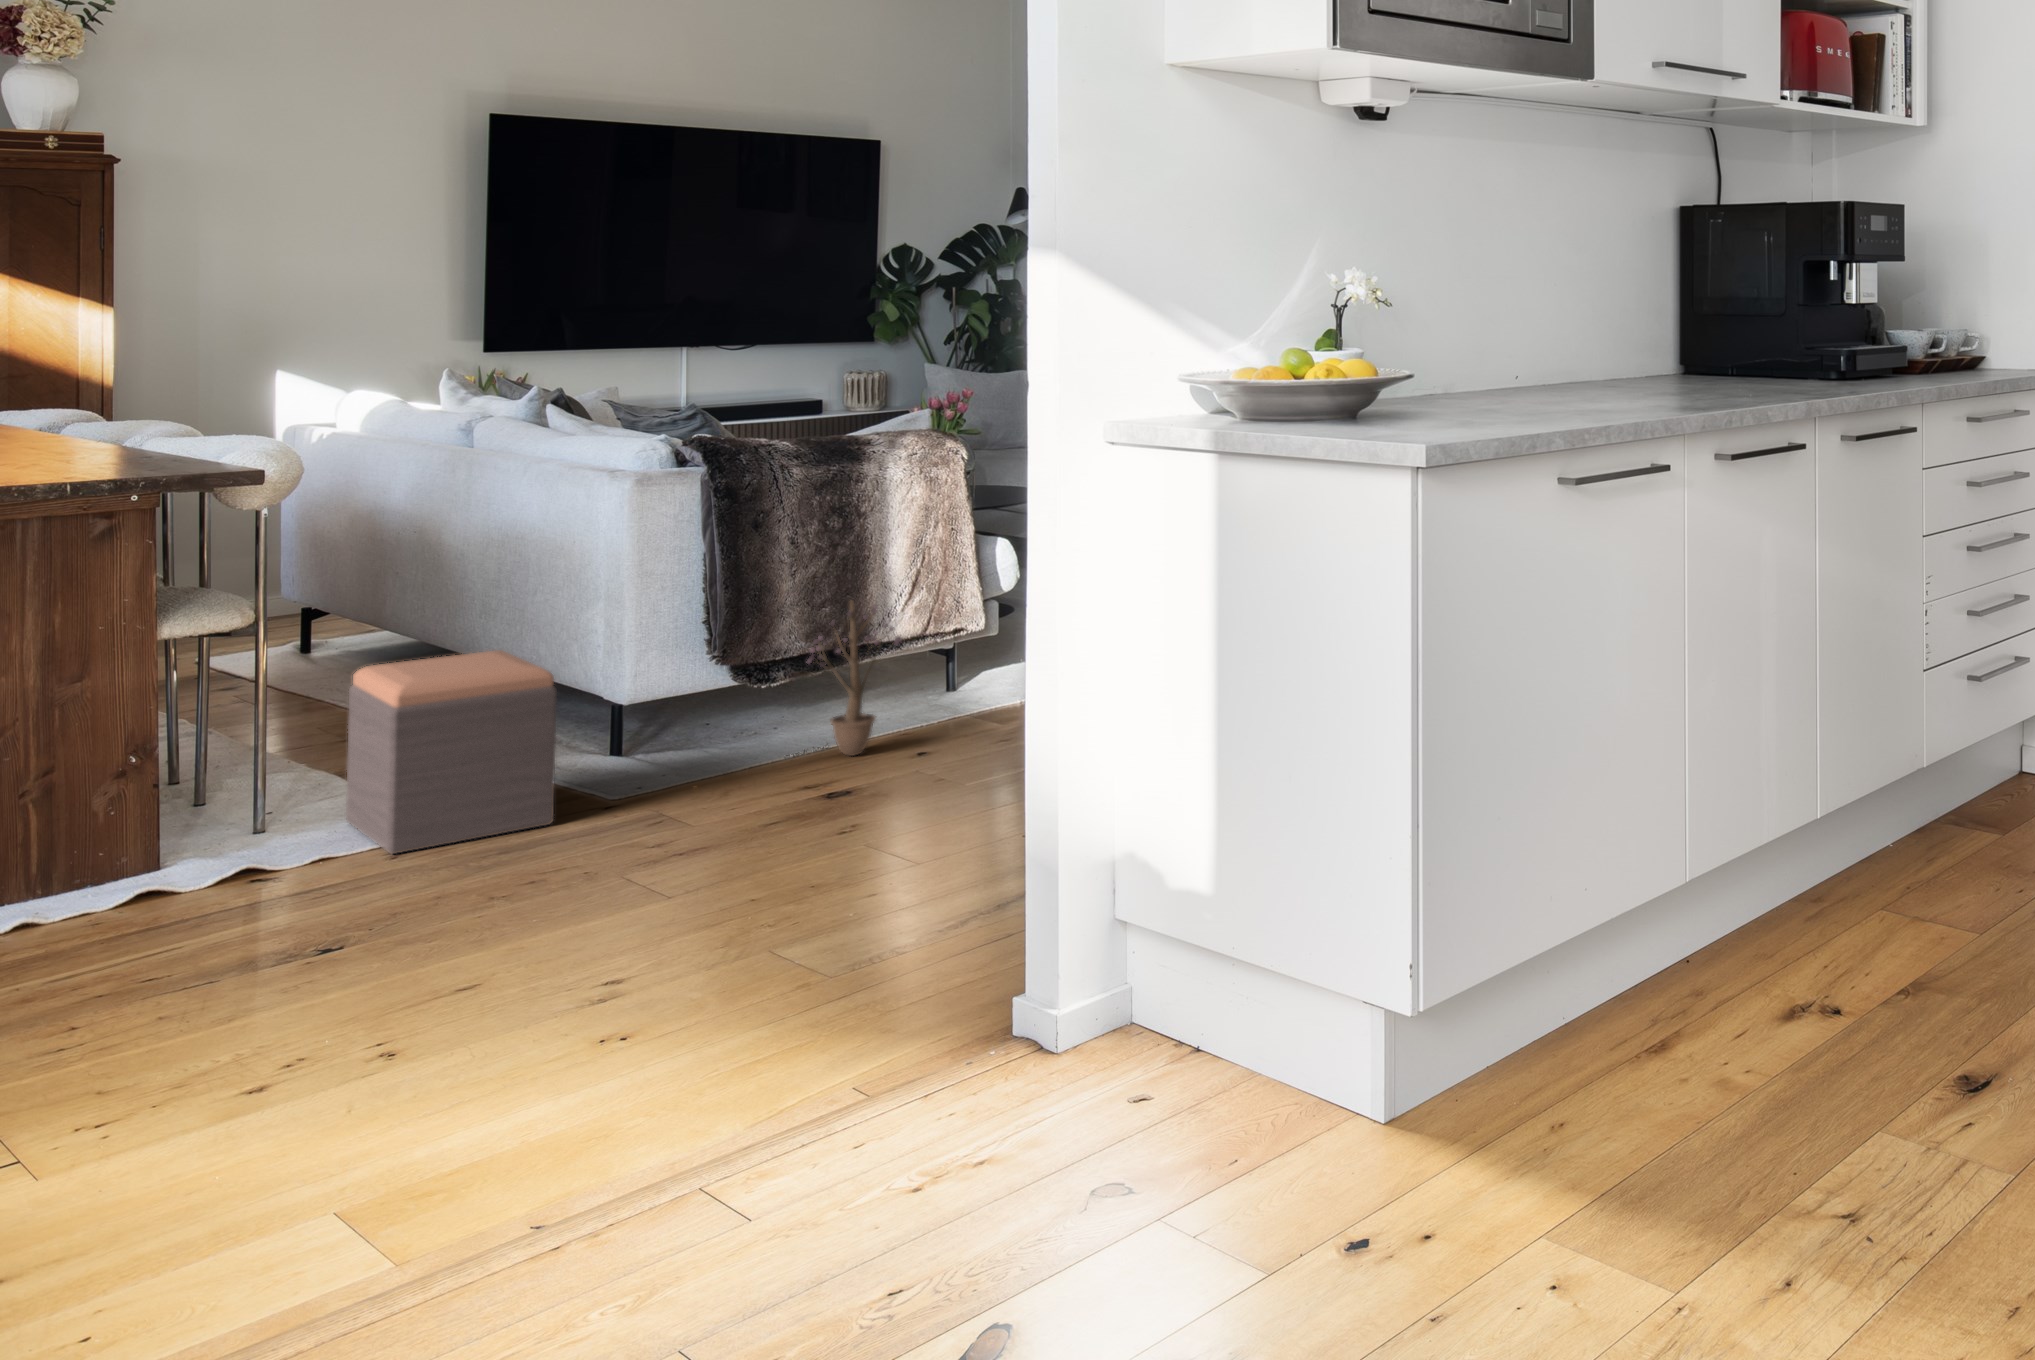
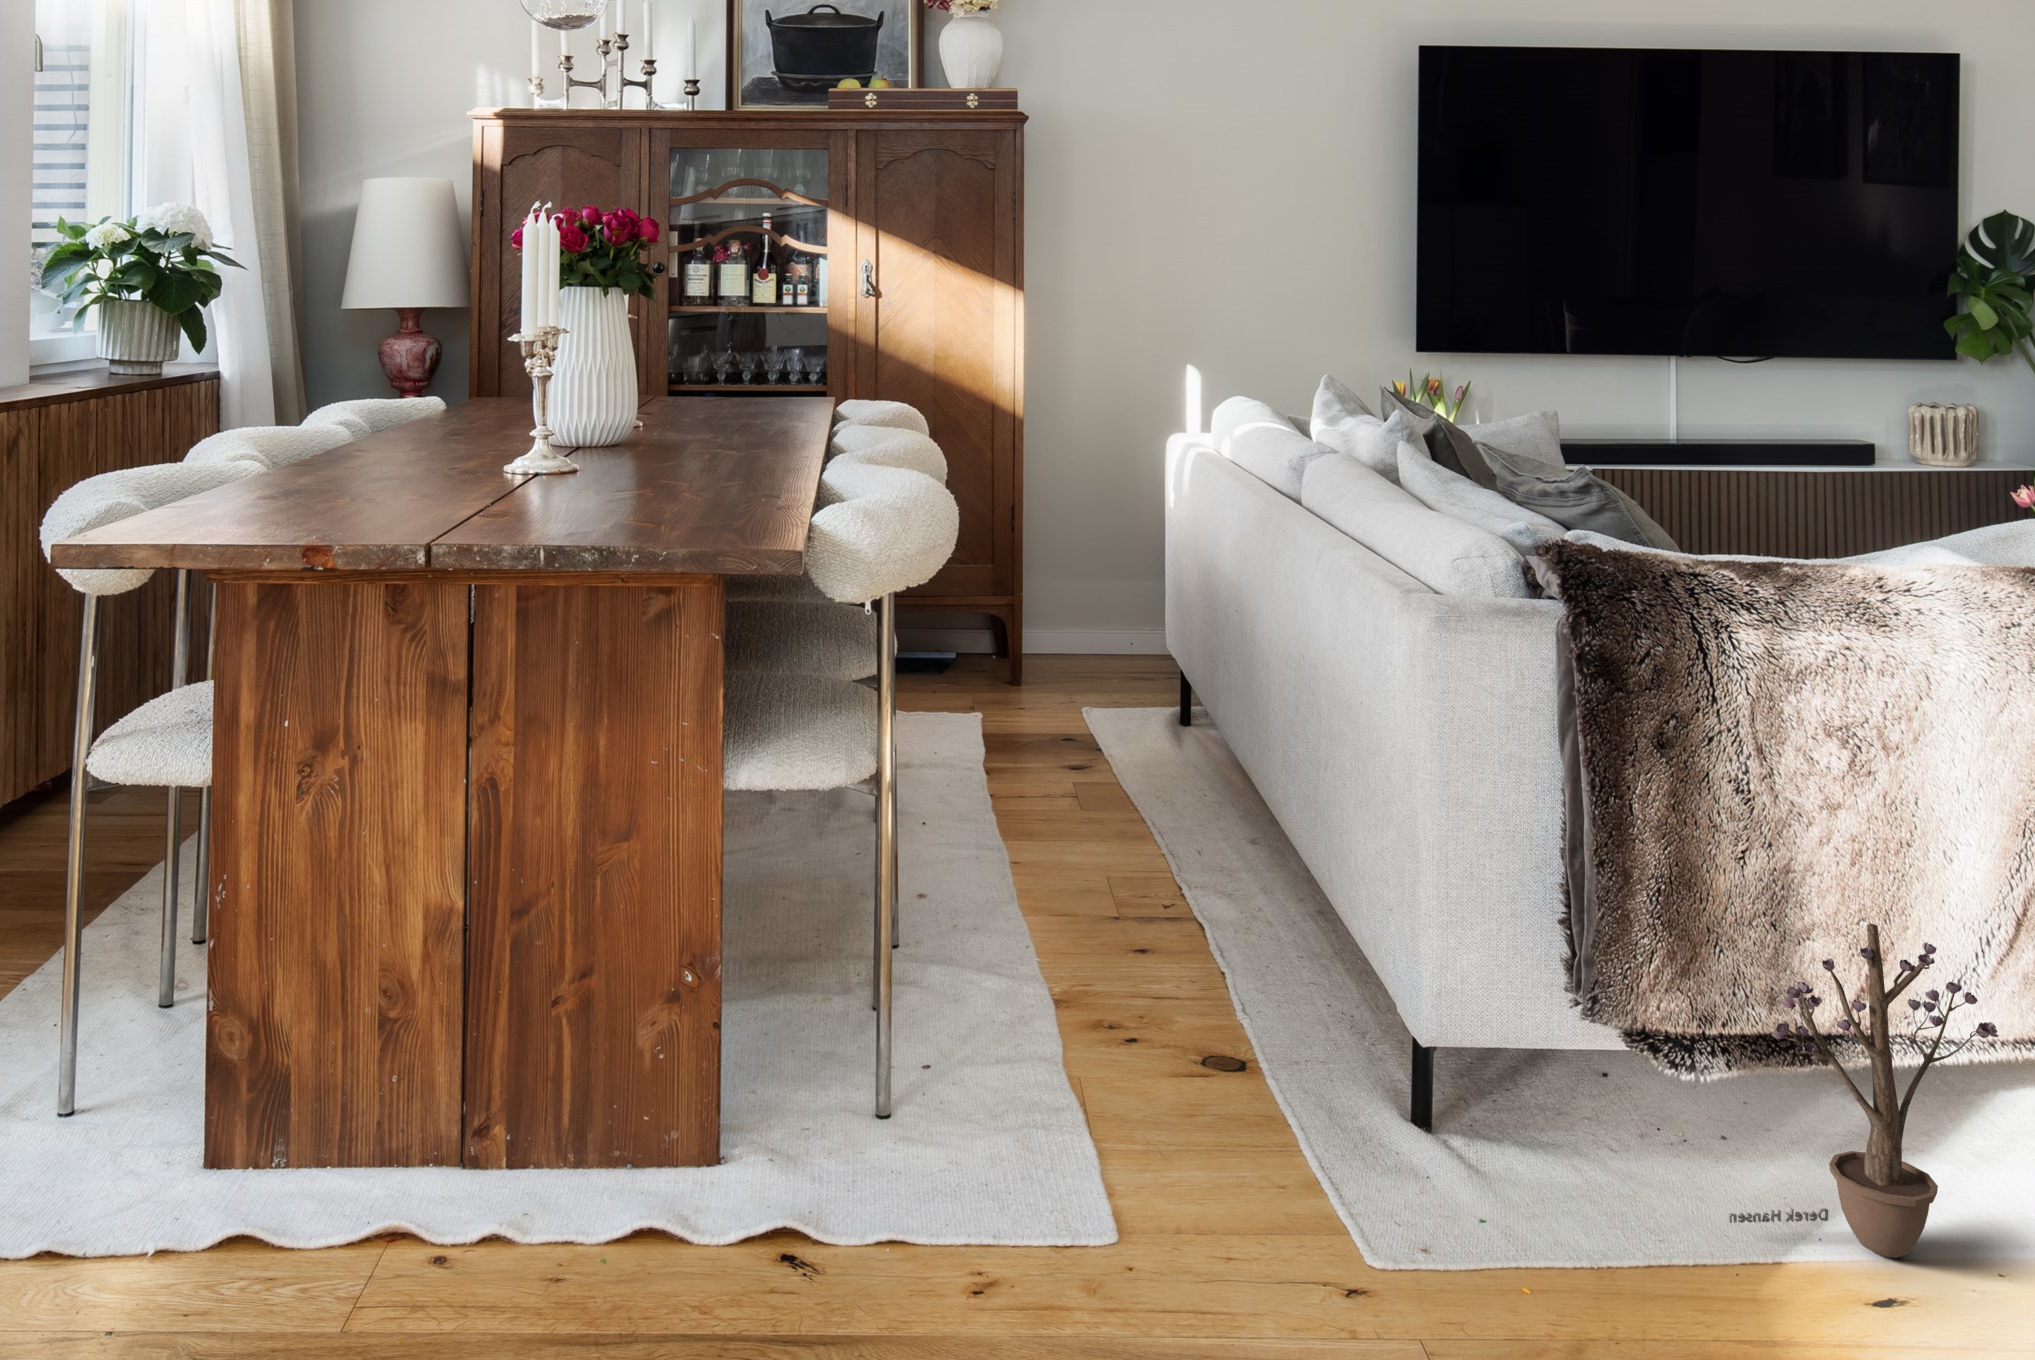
footstool: present [346,650,557,854] -> none [1004,877,1267,1256]

